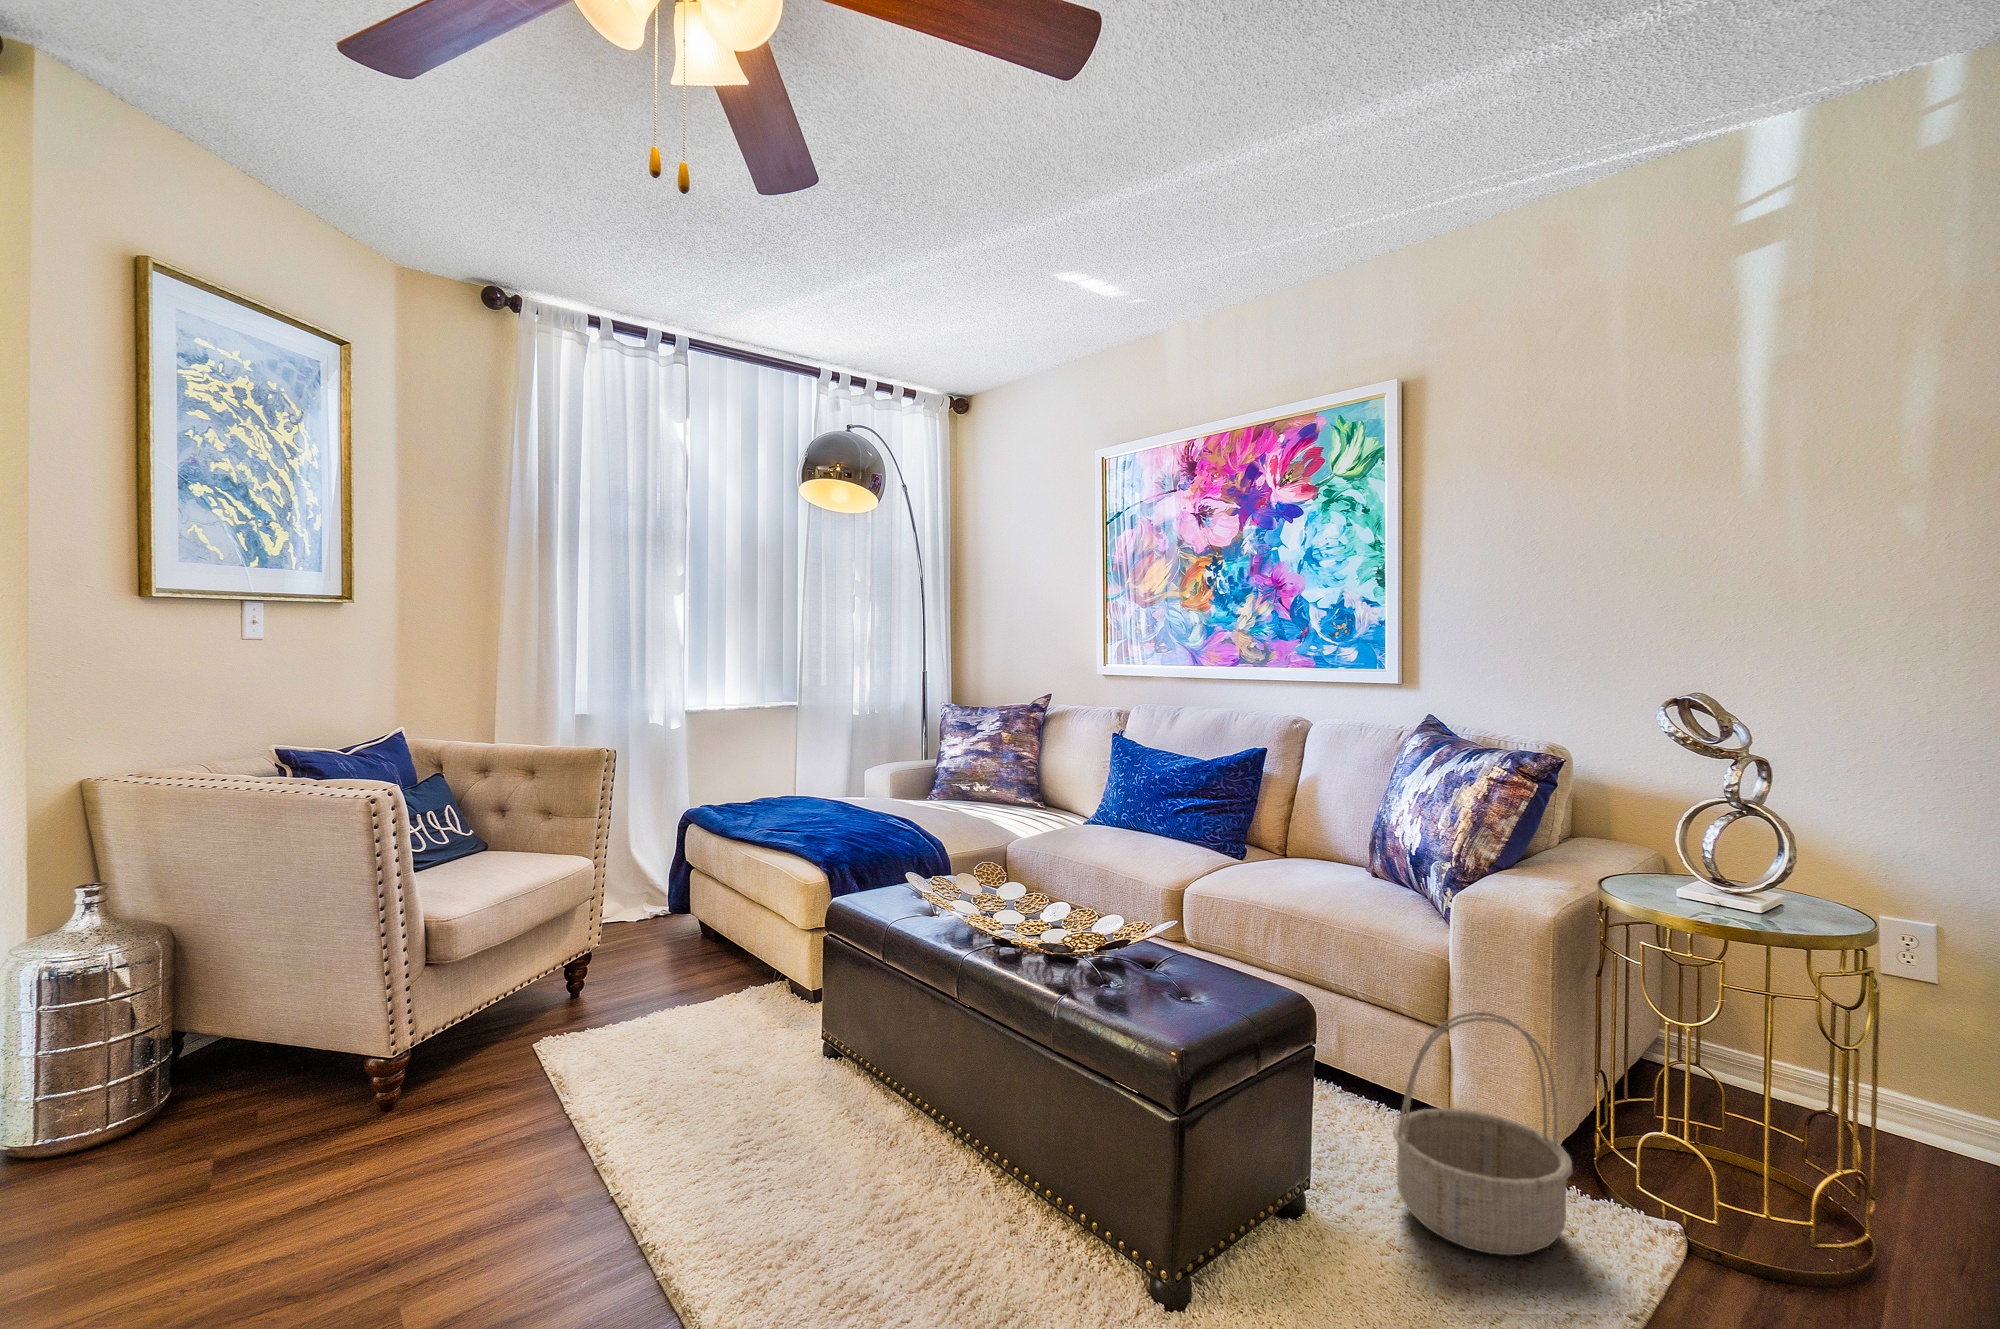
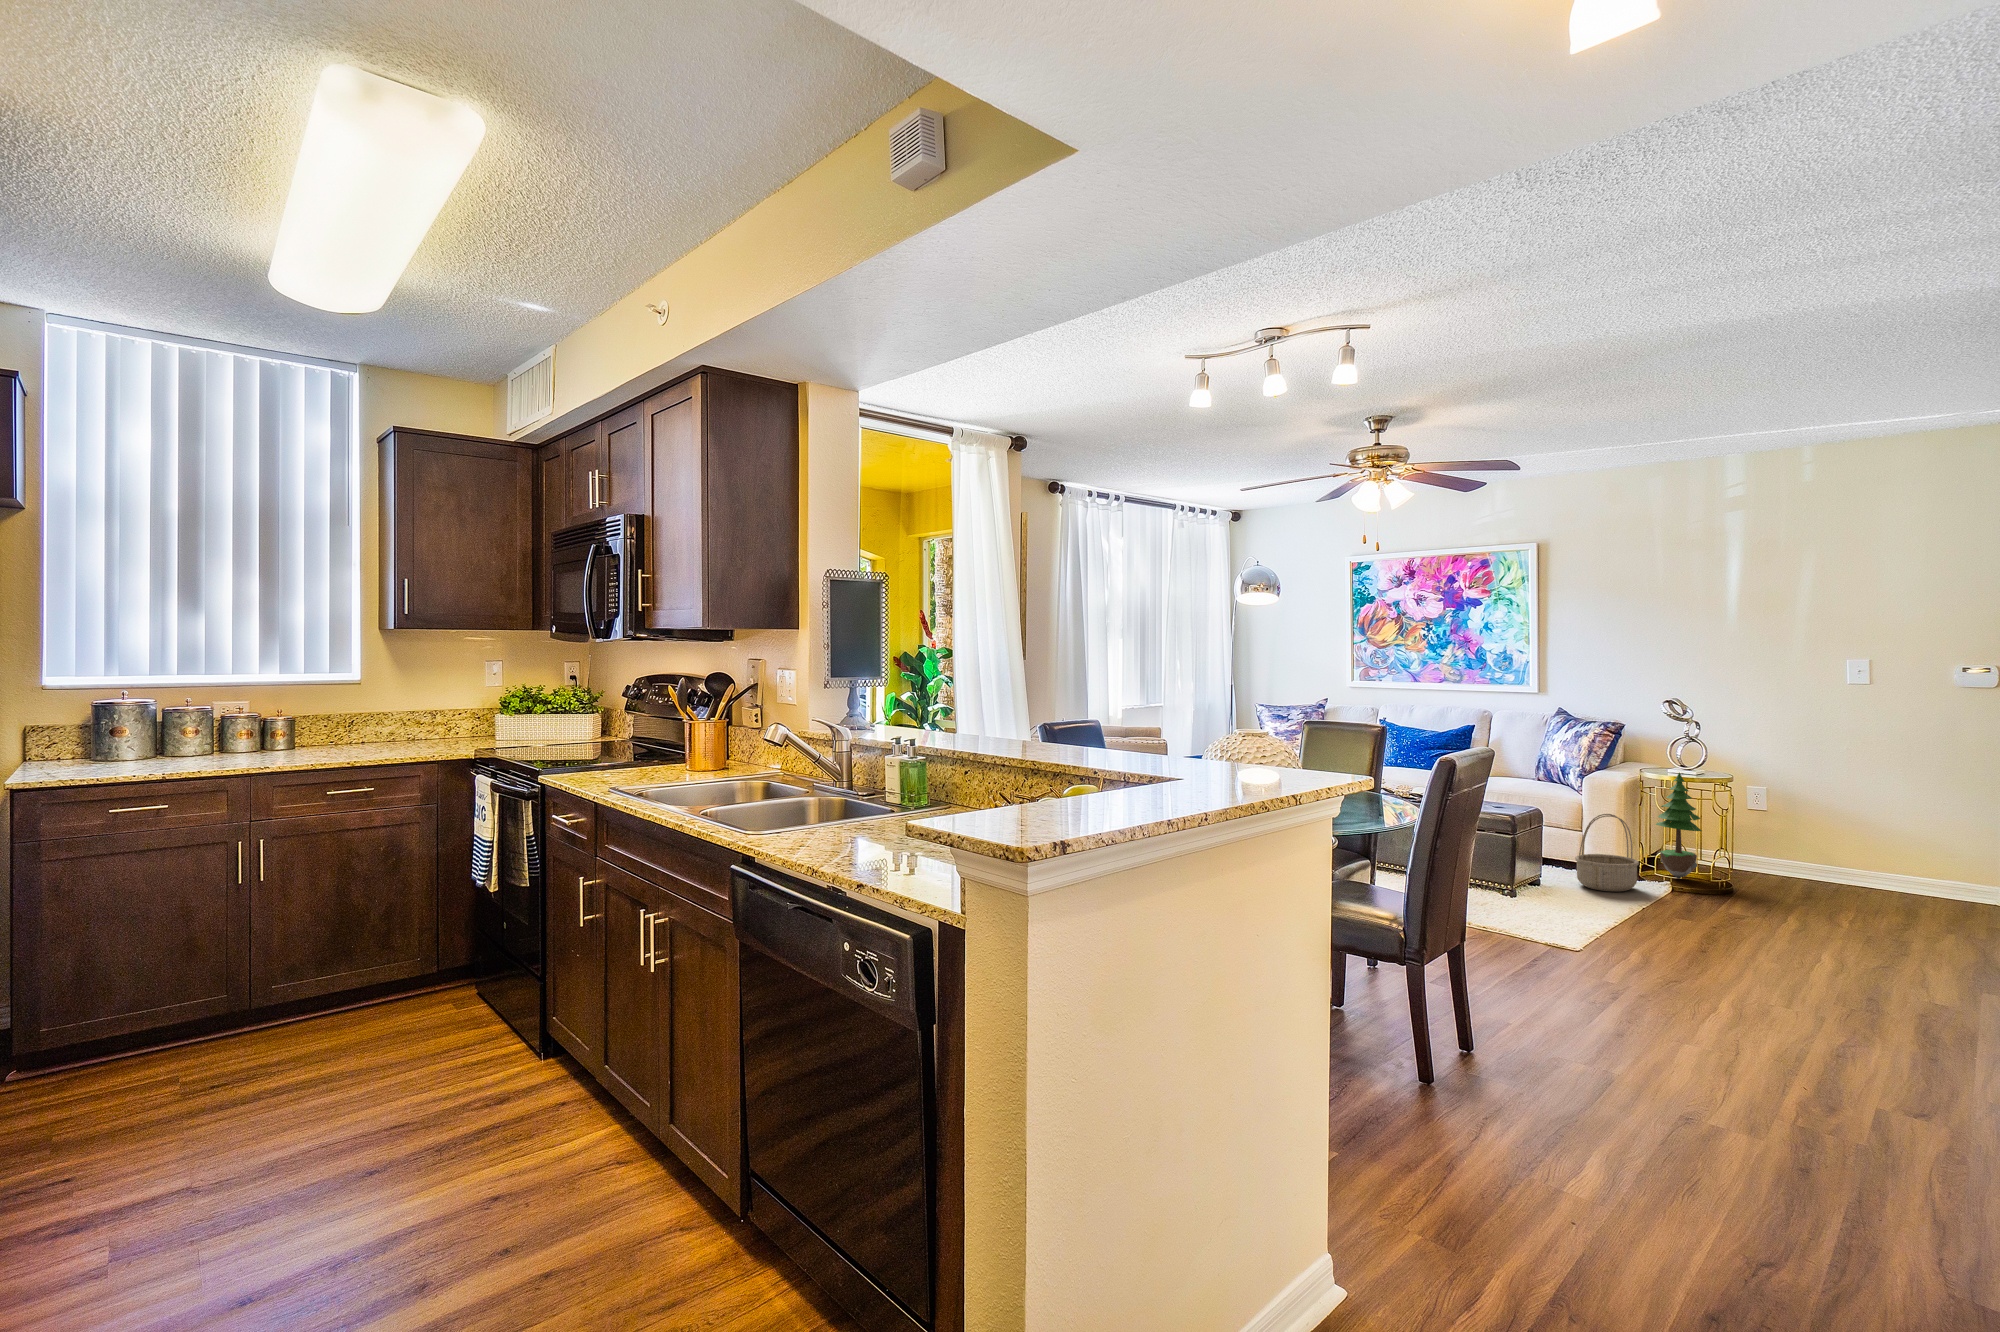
potted tree: none [1635,893,1771,1188] -> present [1656,773,1702,879]

